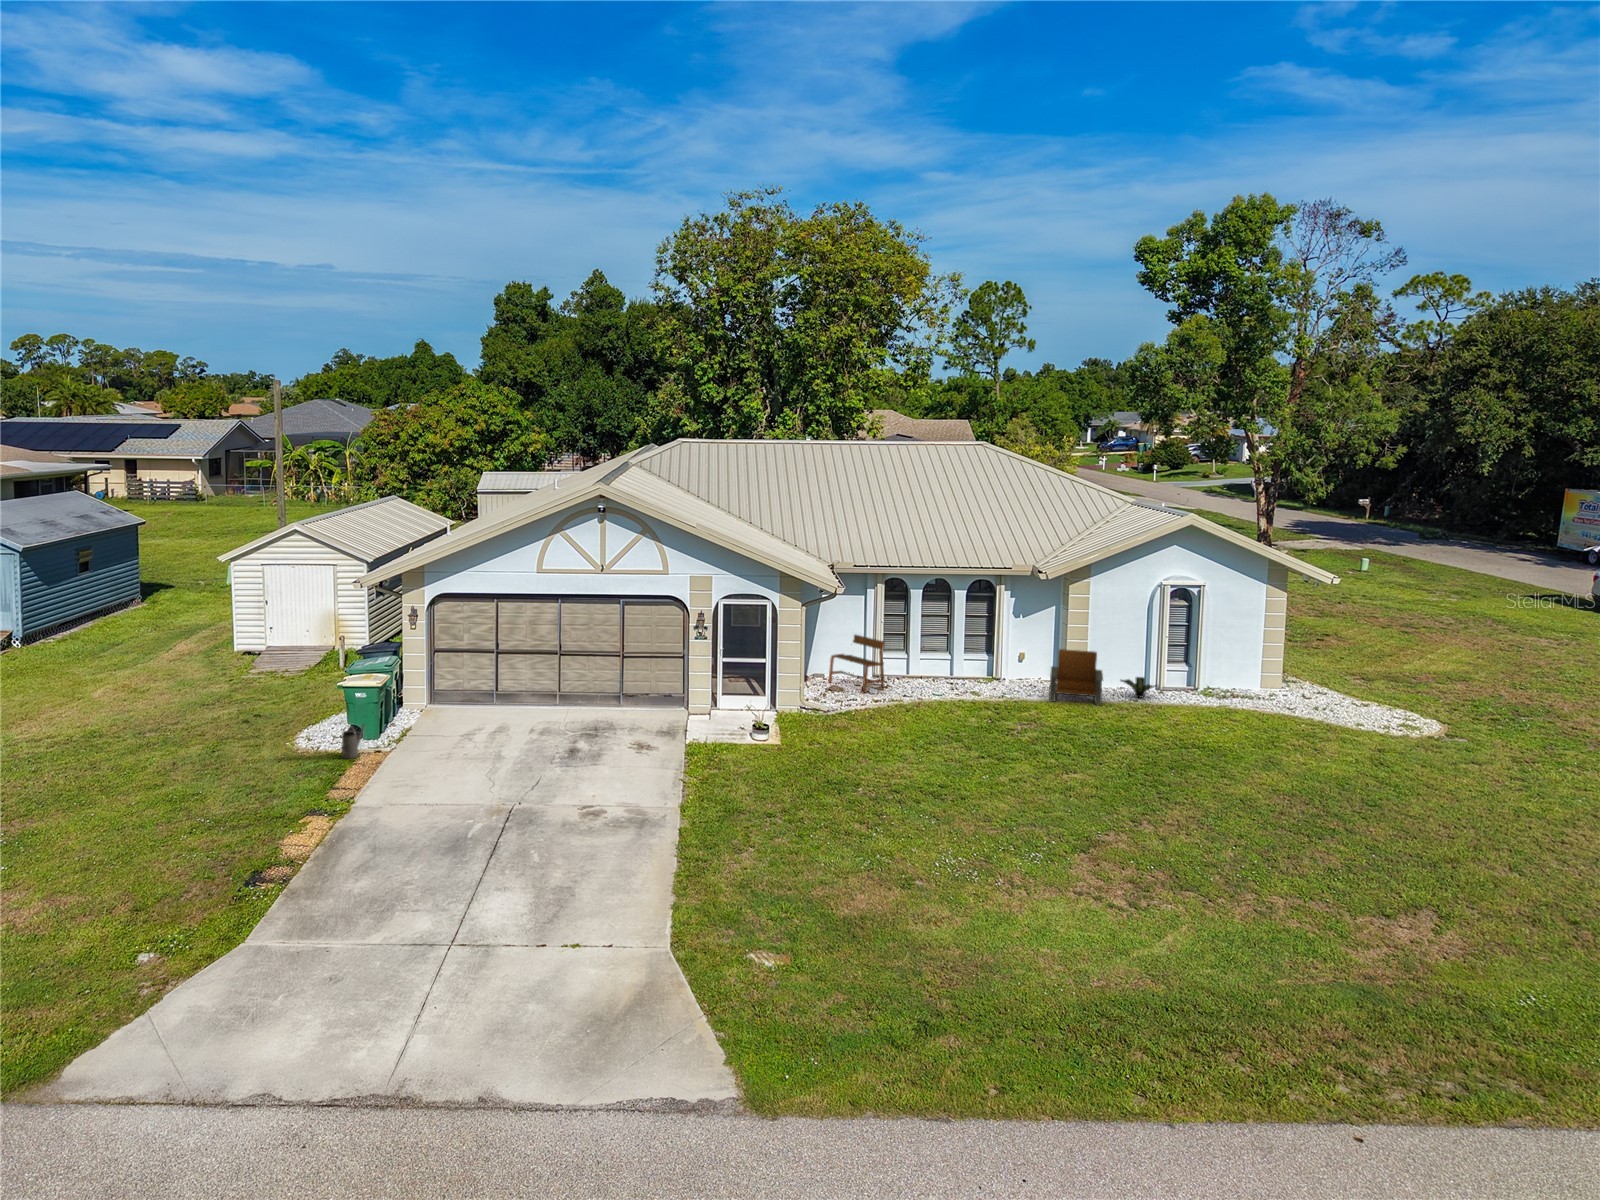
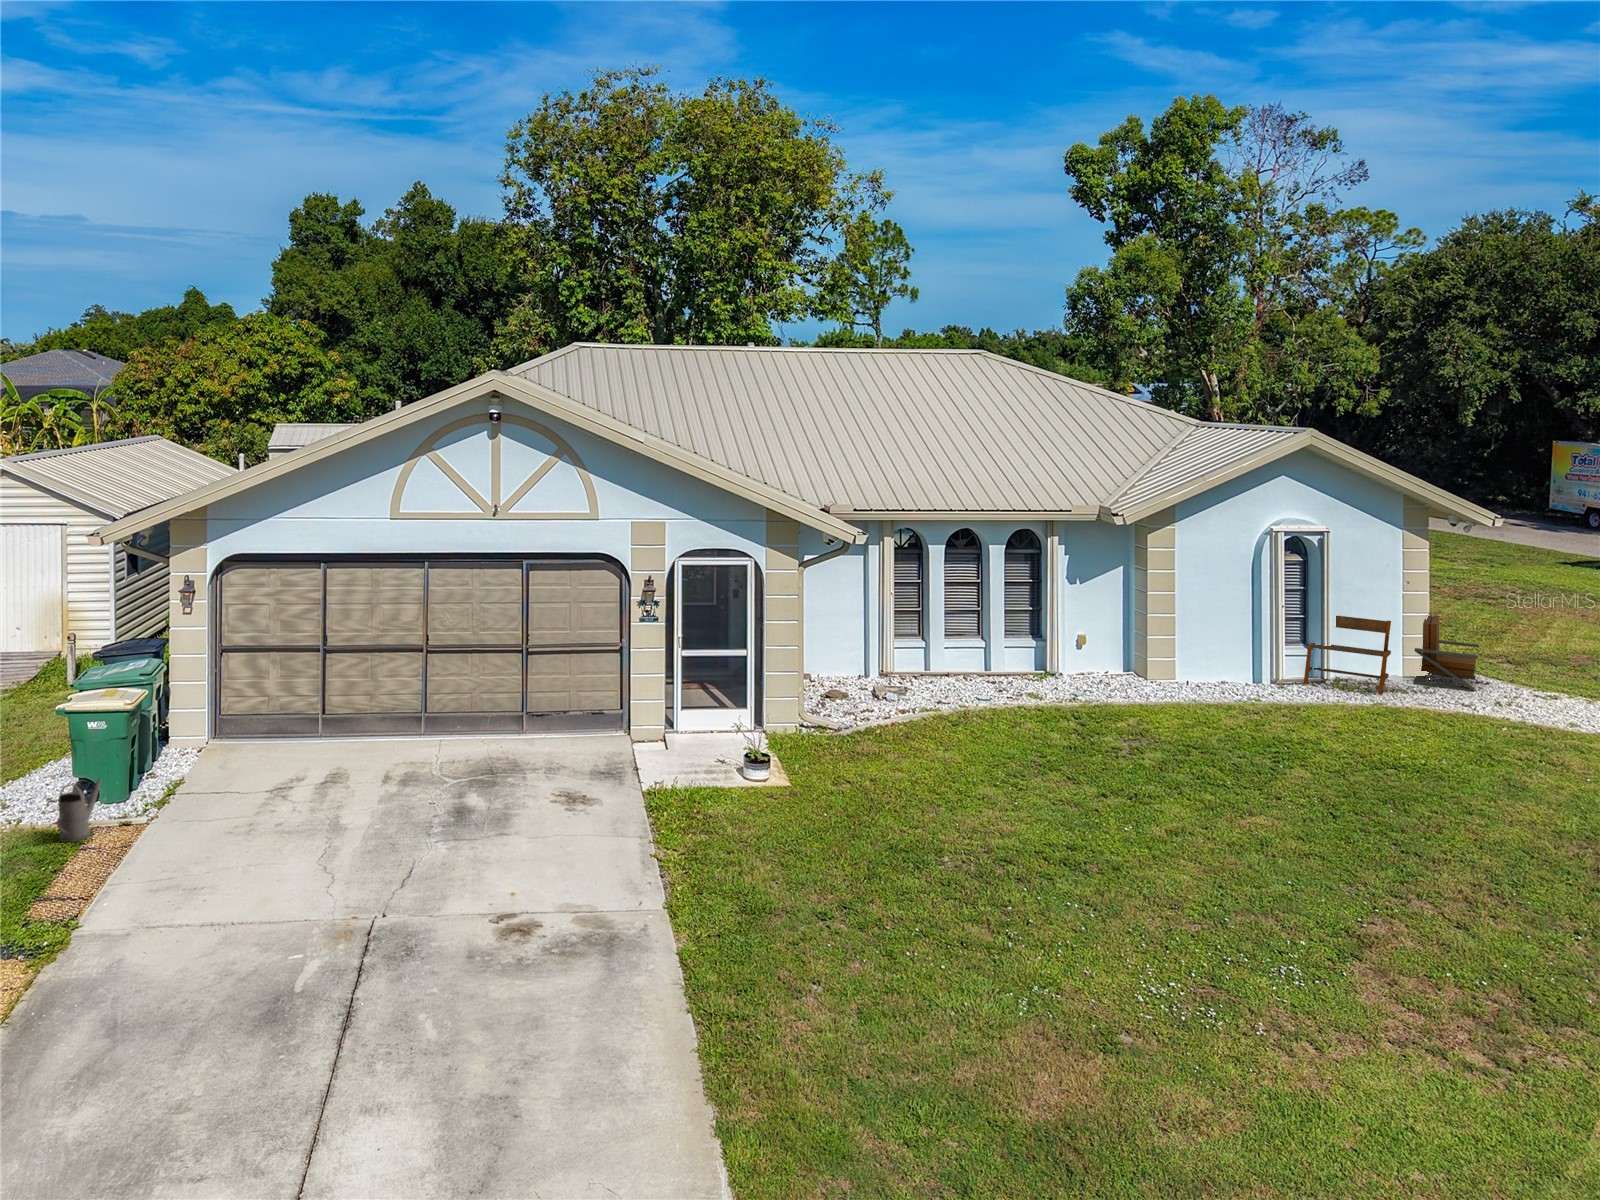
bench: present [829,635,885,693] -> present [1304,615,1391,694]
lounge chair: present [1049,649,1103,705] -> present [1413,616,1479,691]
potted plant: present [1121,677,1158,698] -> none [1216,659,1271,688]

